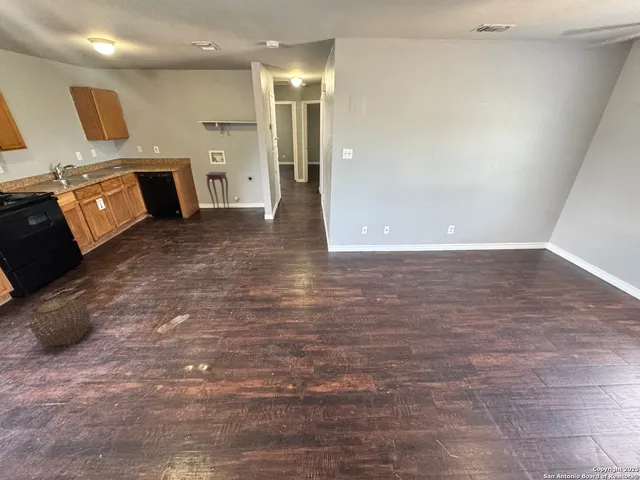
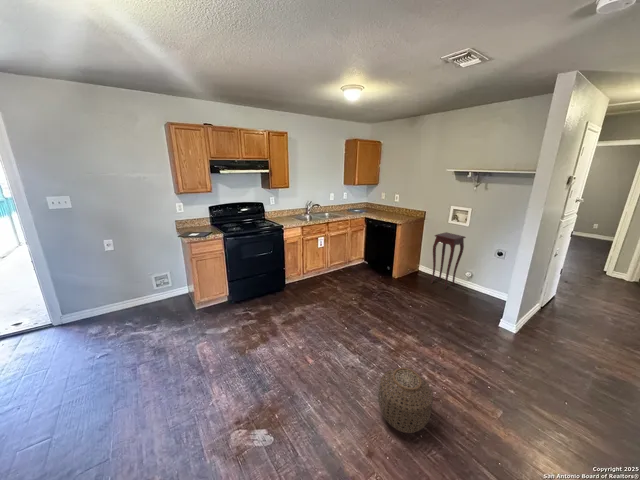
woven basket: present [29,298,90,345] -> present [378,368,433,433]

